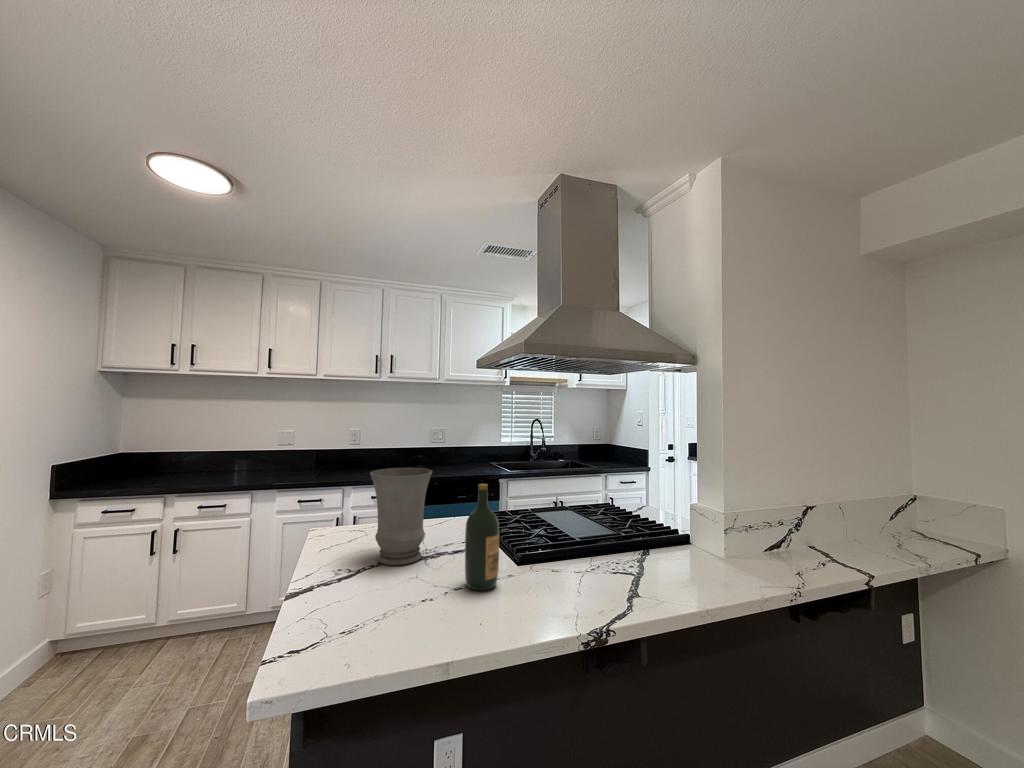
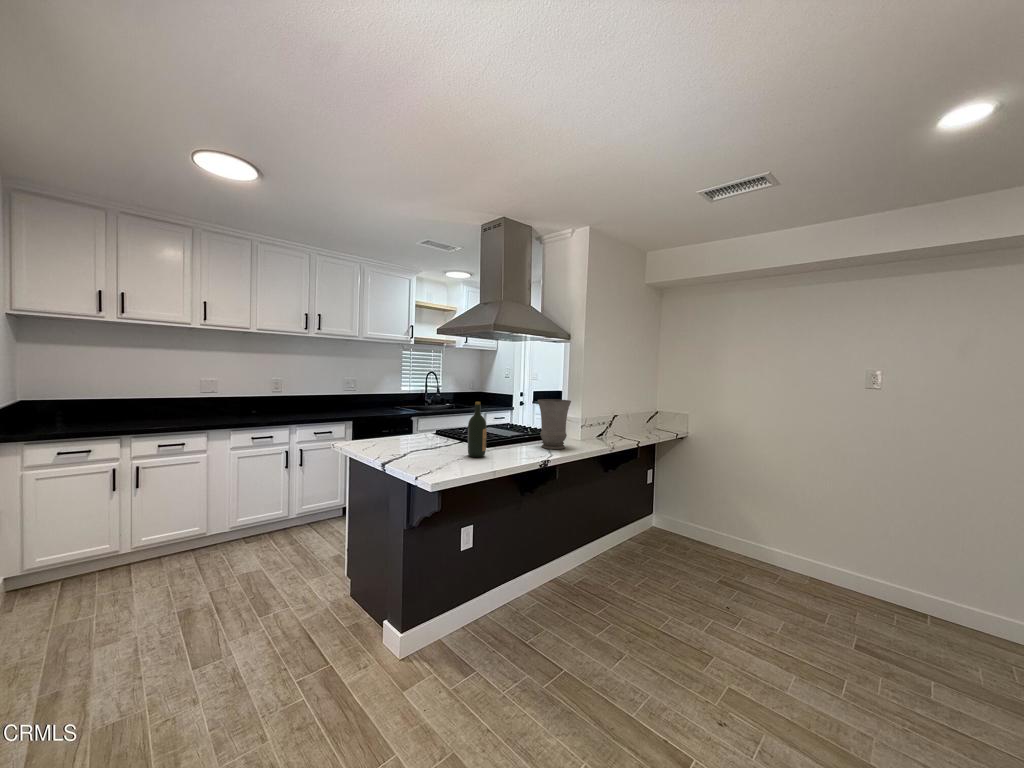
vase: present [370,468,432,565] -> present [538,399,571,449]

